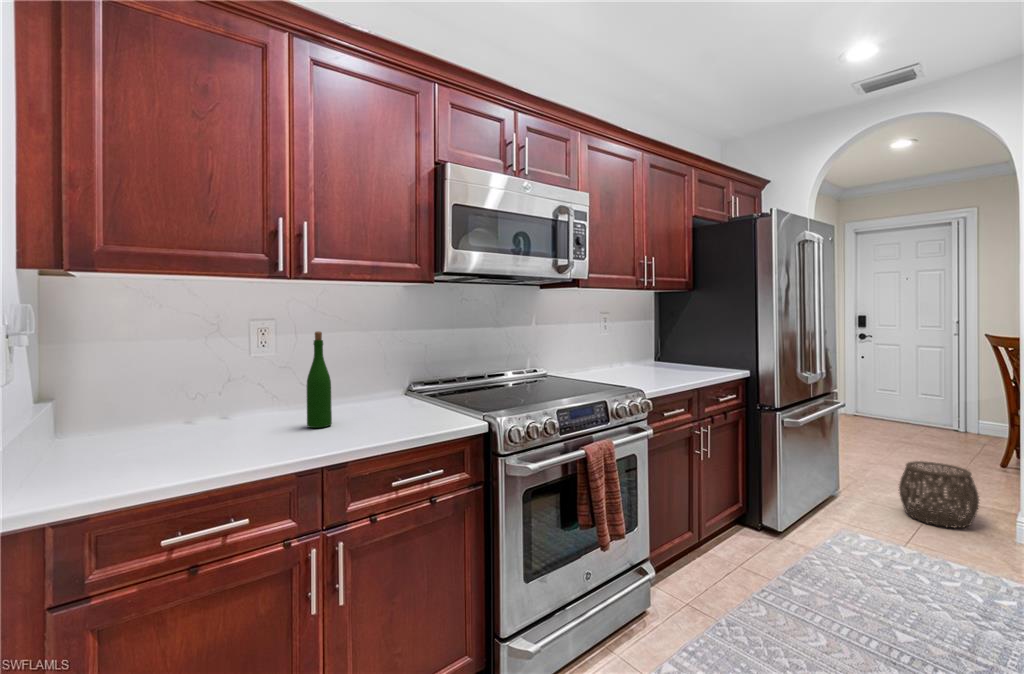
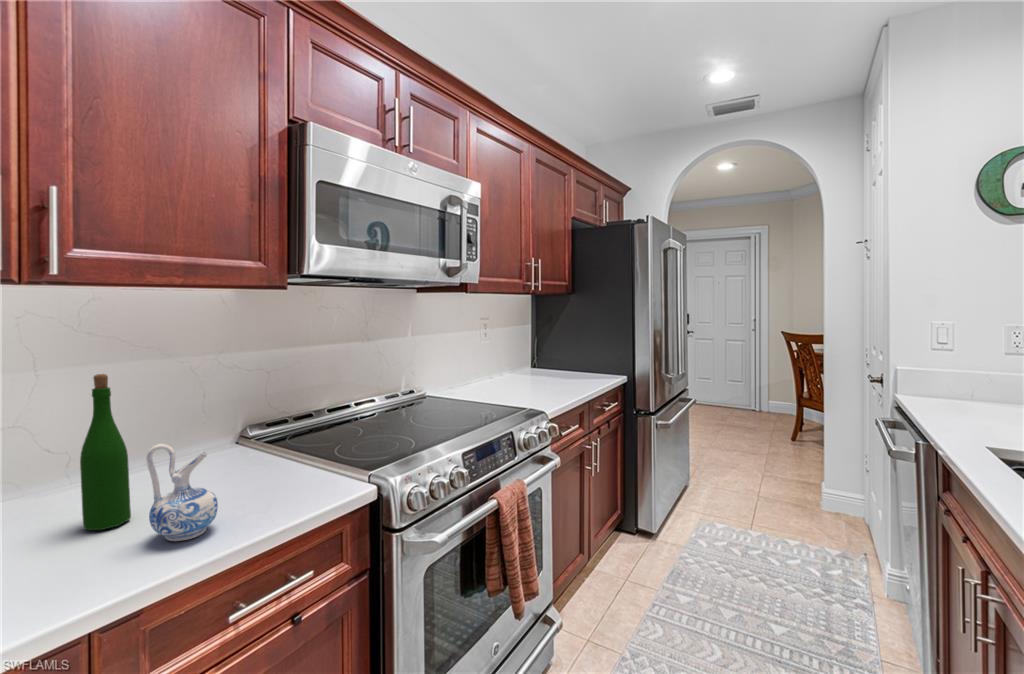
ceramic pitcher: none [339,373,378,435] -> present [146,444,218,541]
woven basket: present [899,461,979,528] -> none [737,448,798,506]

